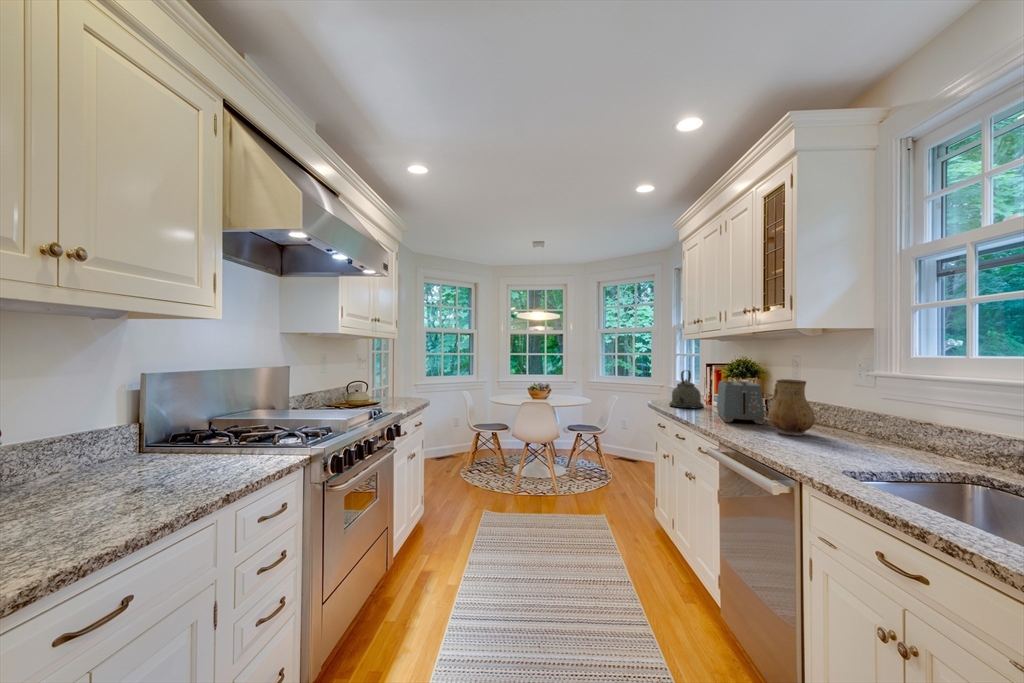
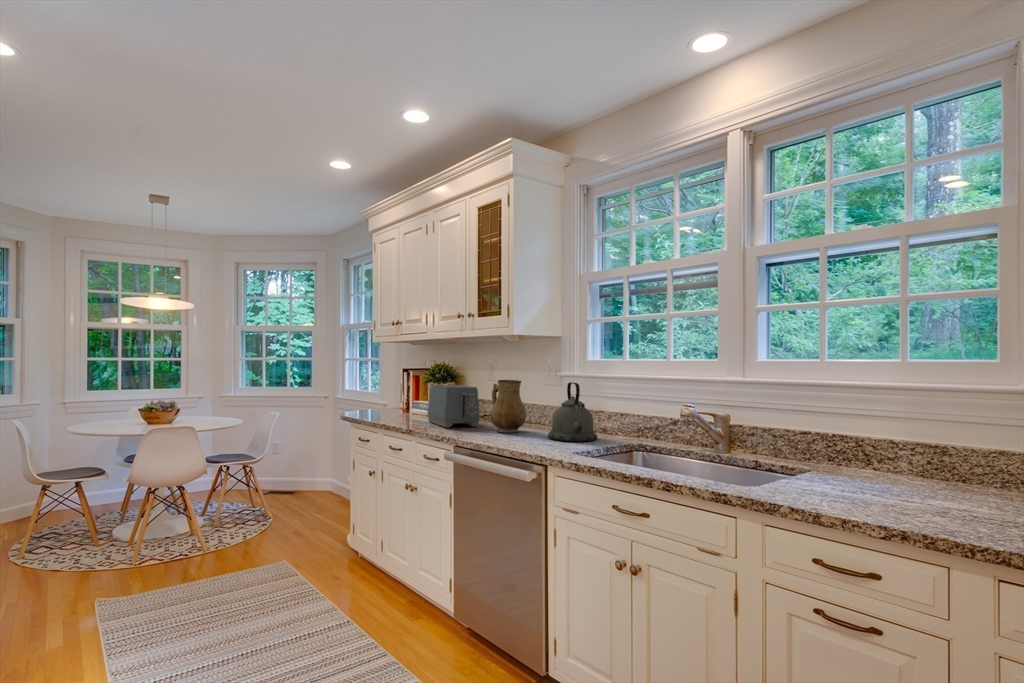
kettle: present [669,370,704,408] -> present [548,382,597,442]

